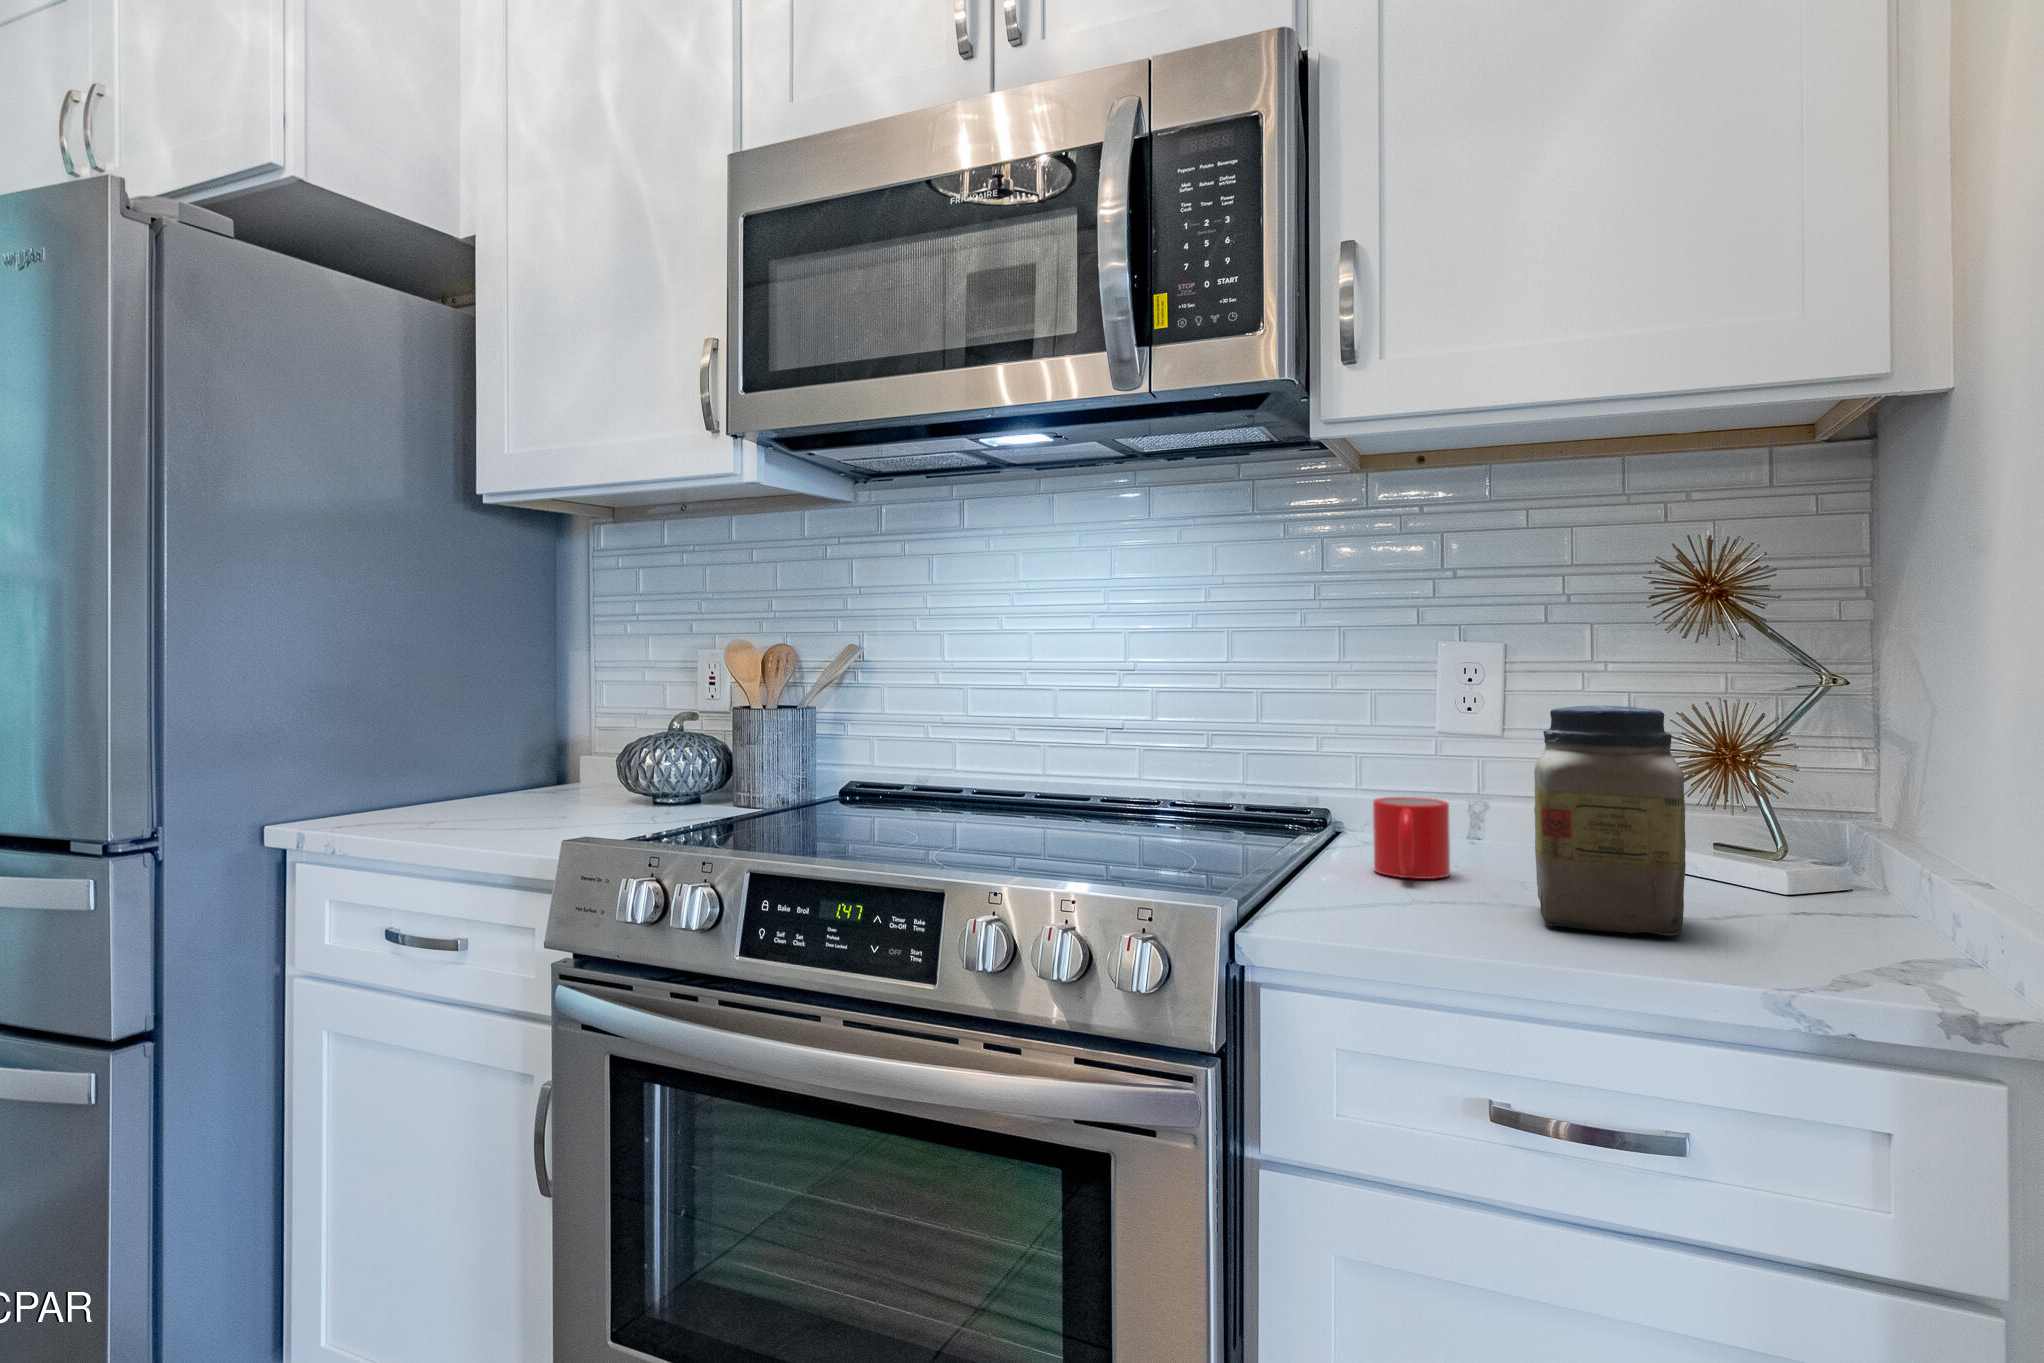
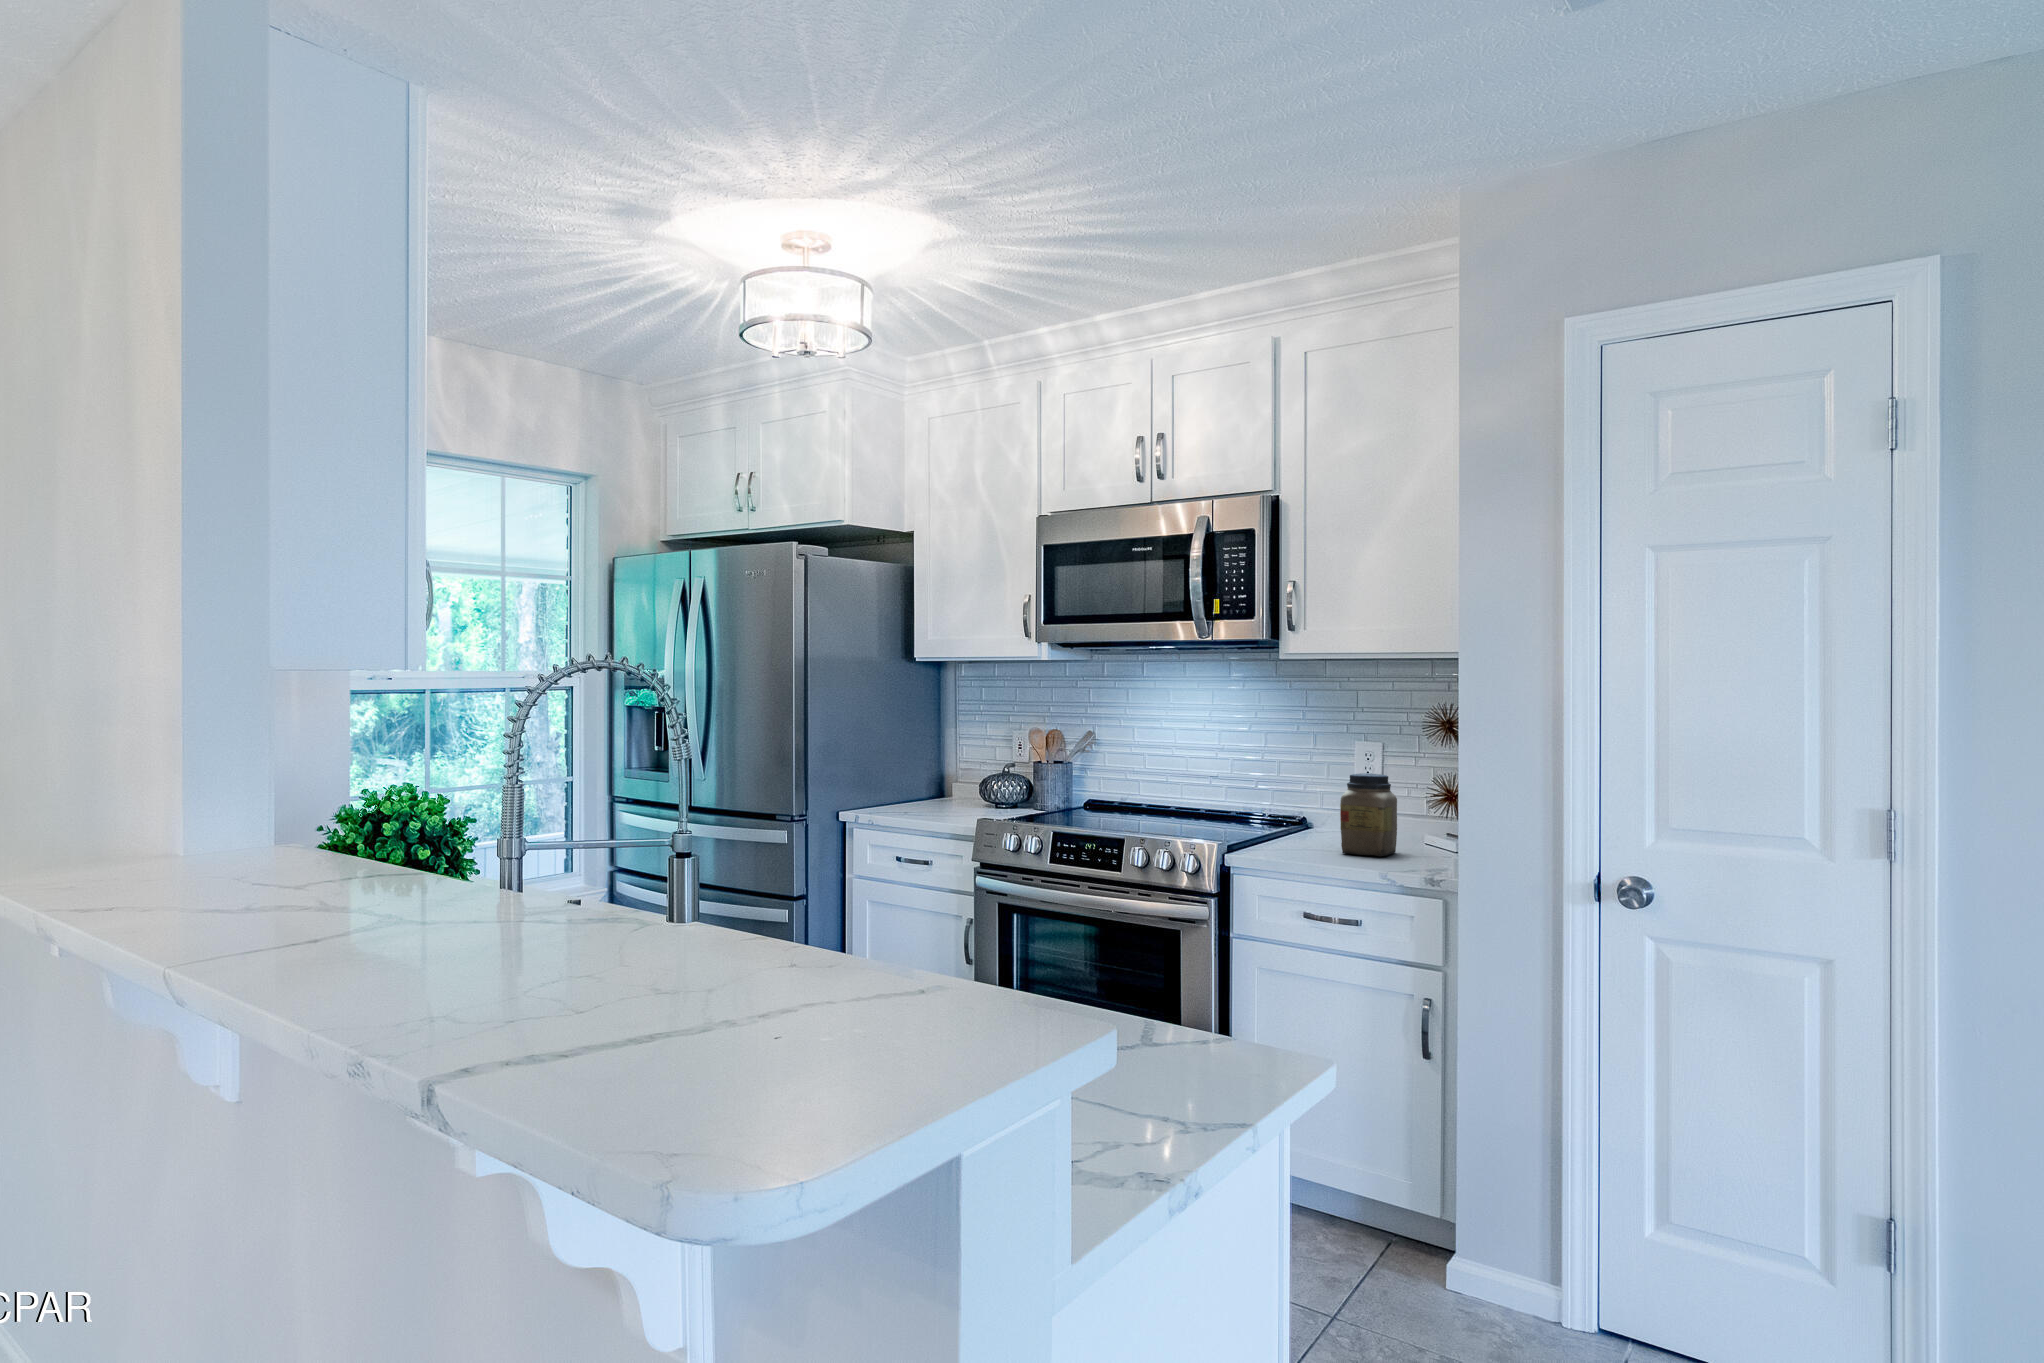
mug: present [1373,797,1450,879] -> none [1307,808,1338,841]

